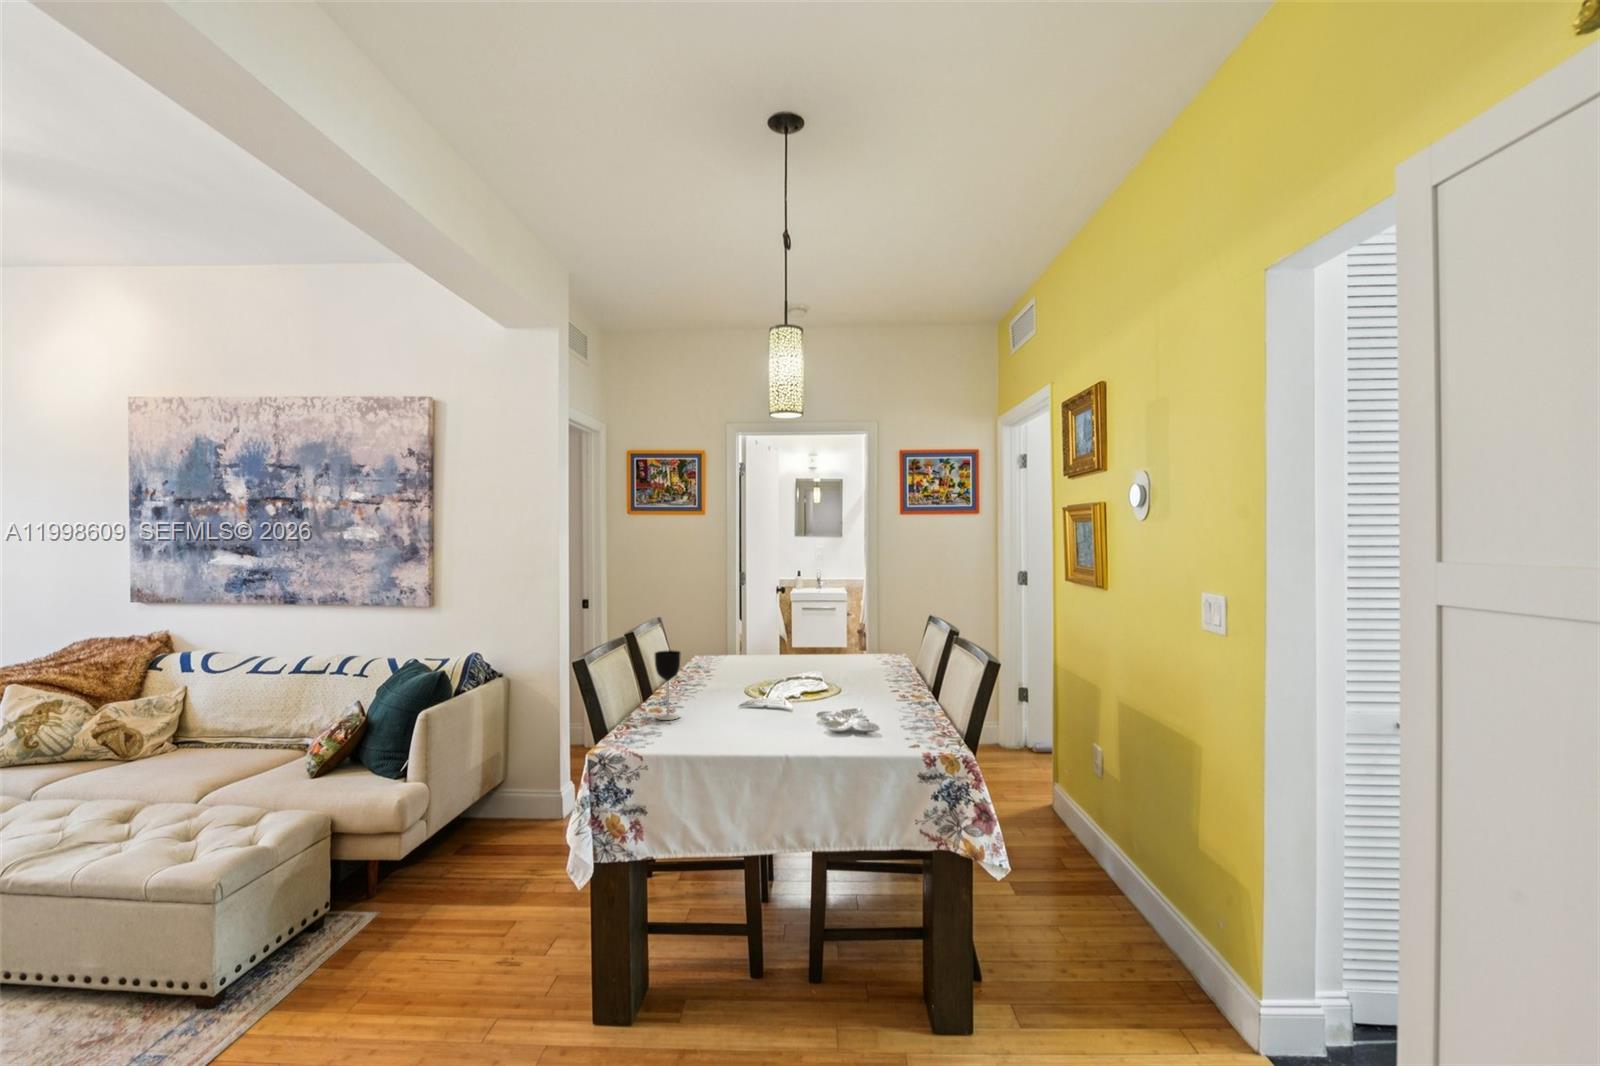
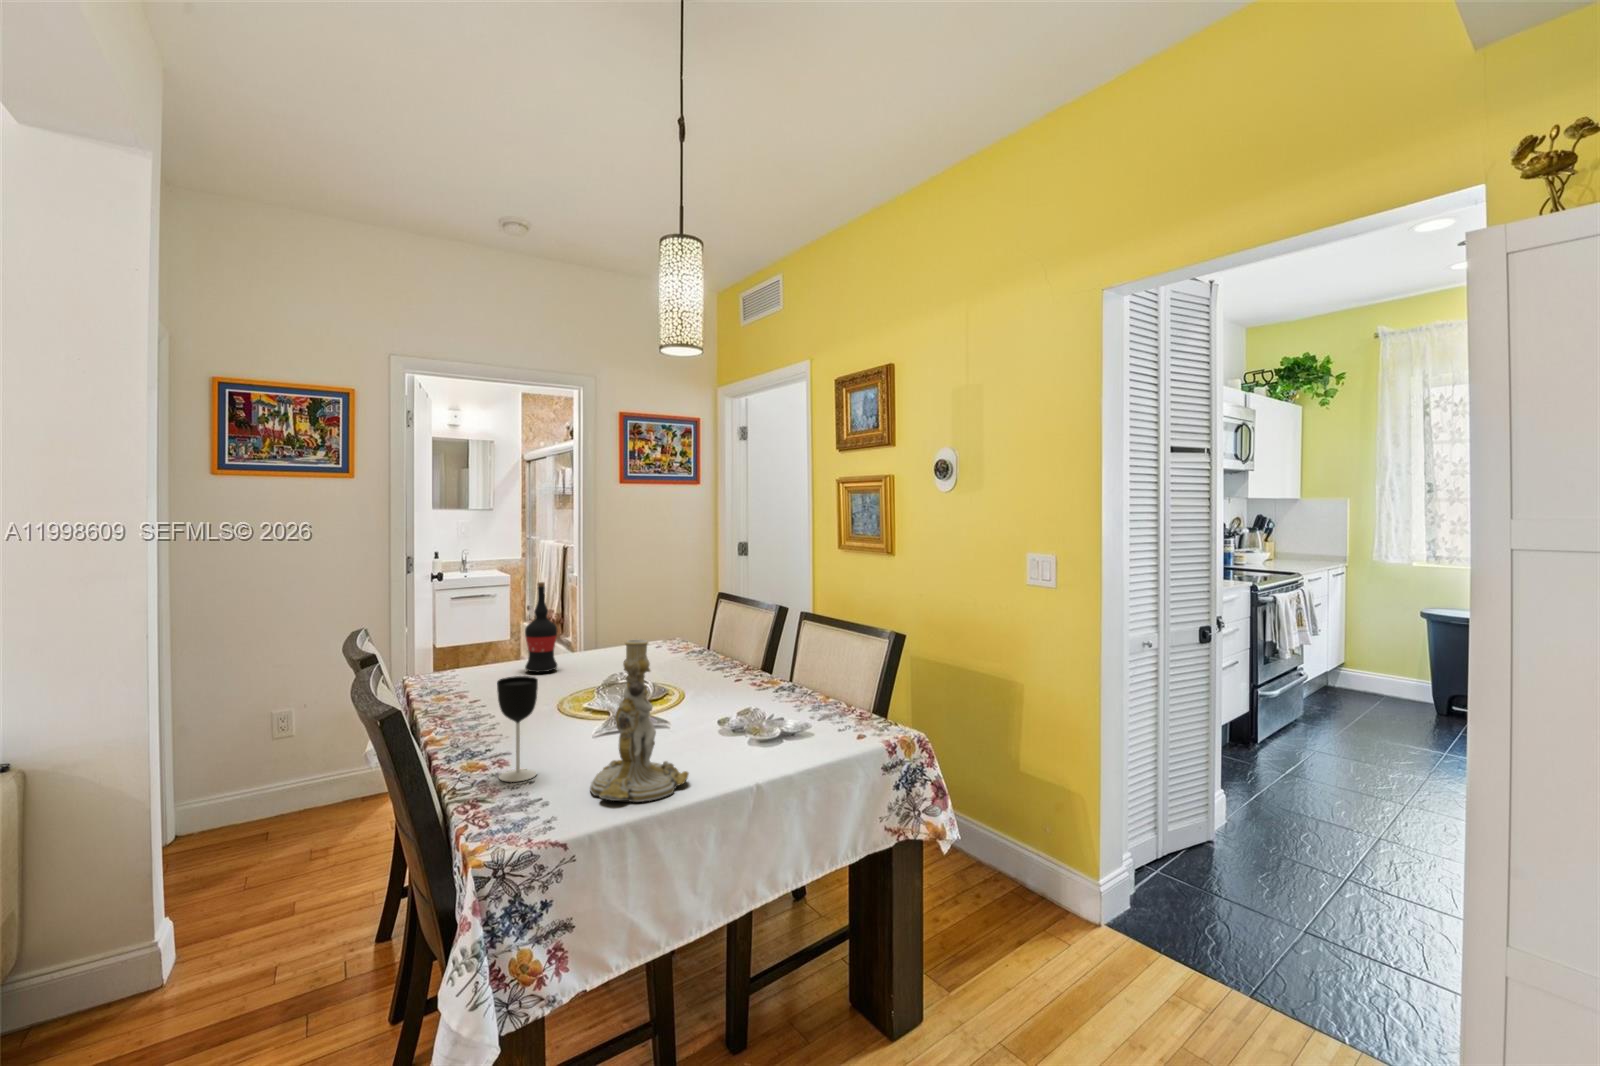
wine bottle: none [762,592,786,660] -> present [525,582,557,672]
candlestick: none [688,629,758,741] -> present [590,640,689,802]

